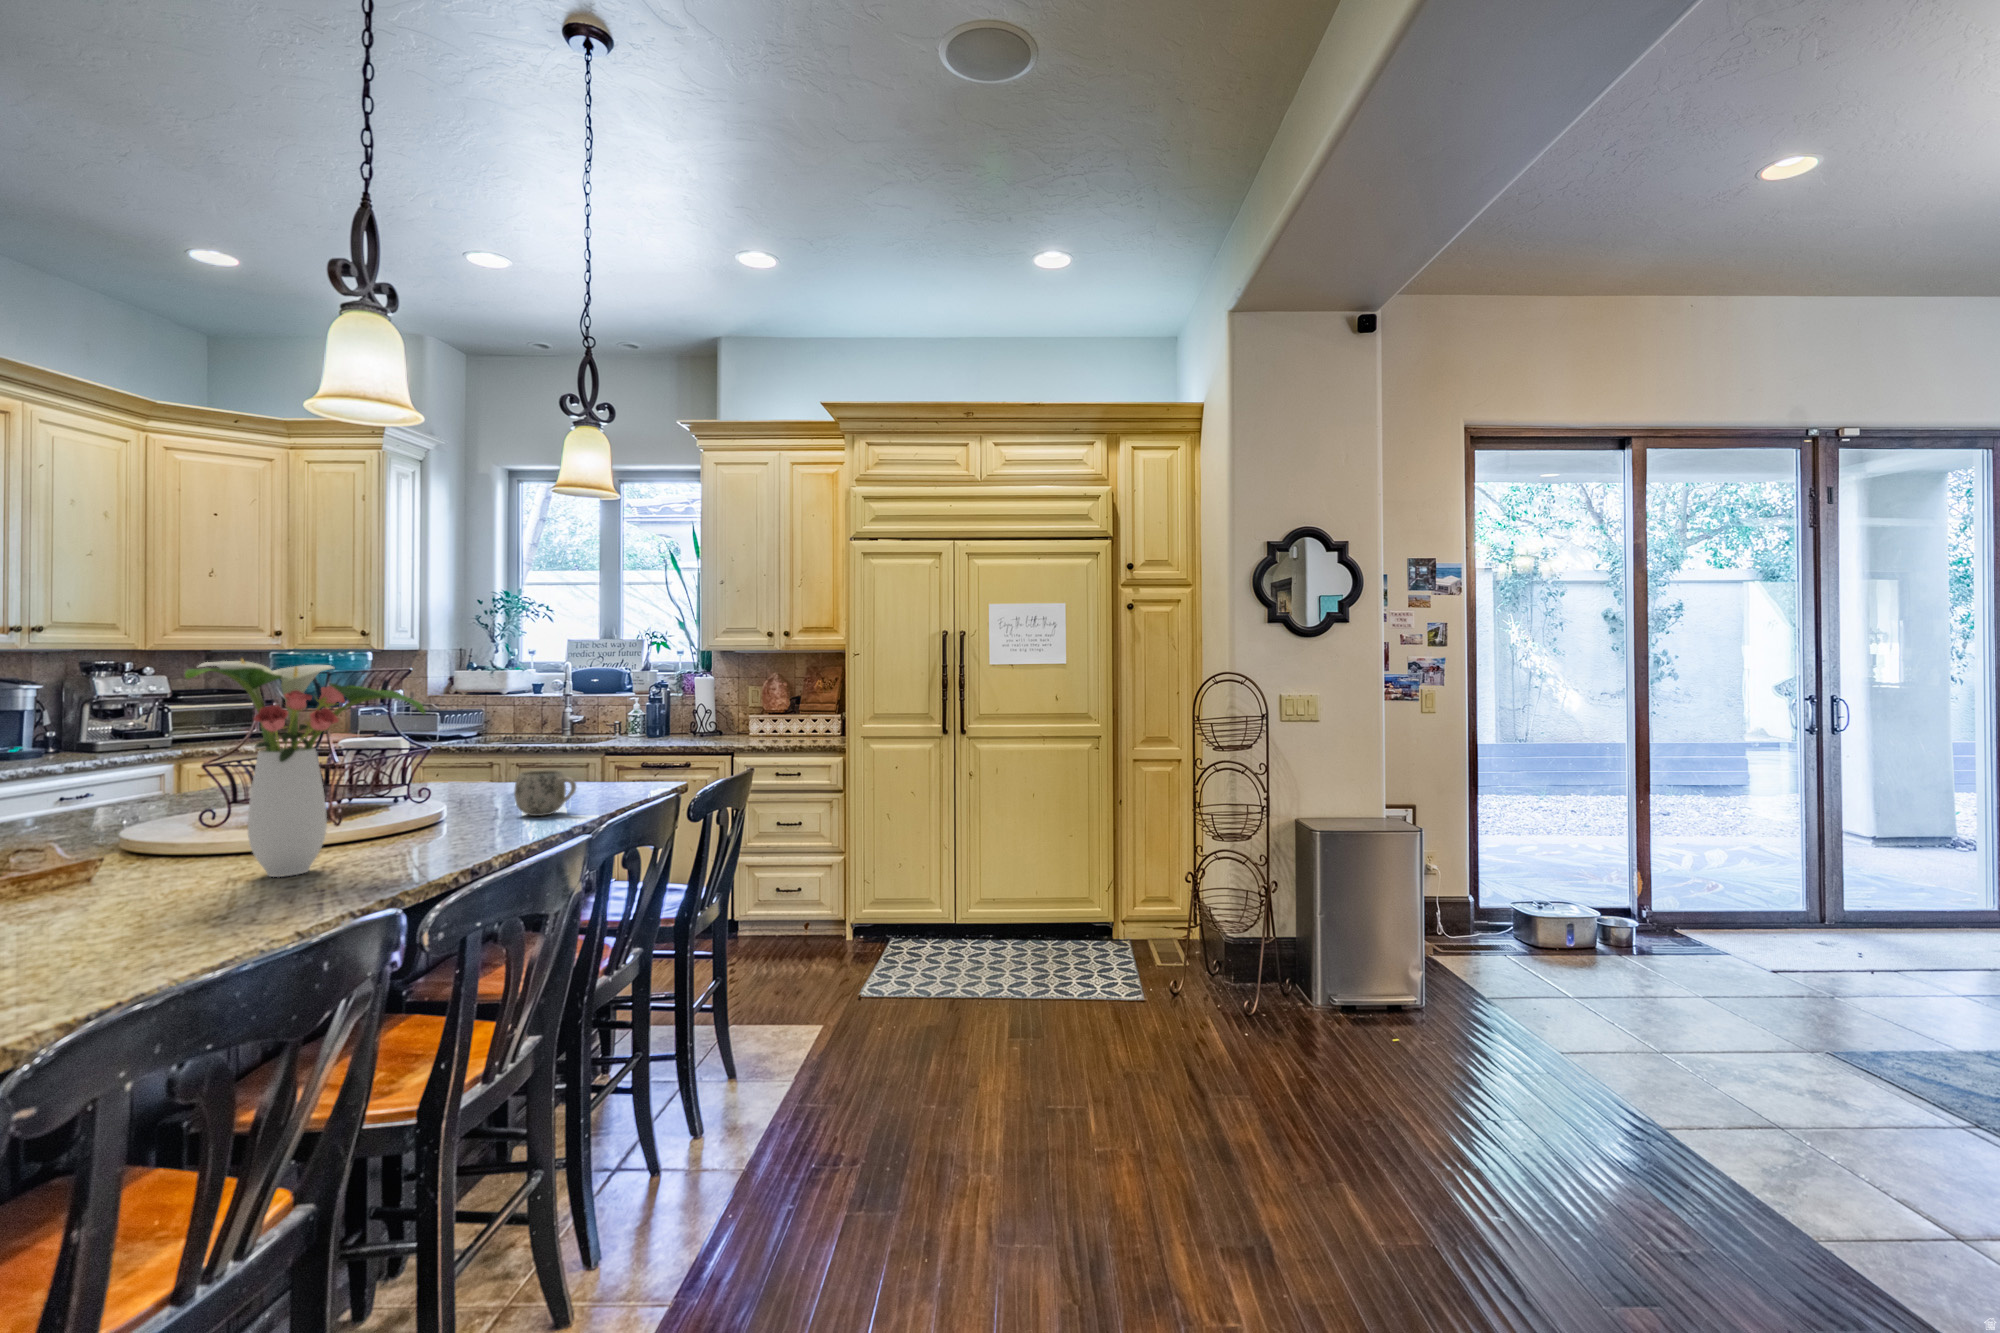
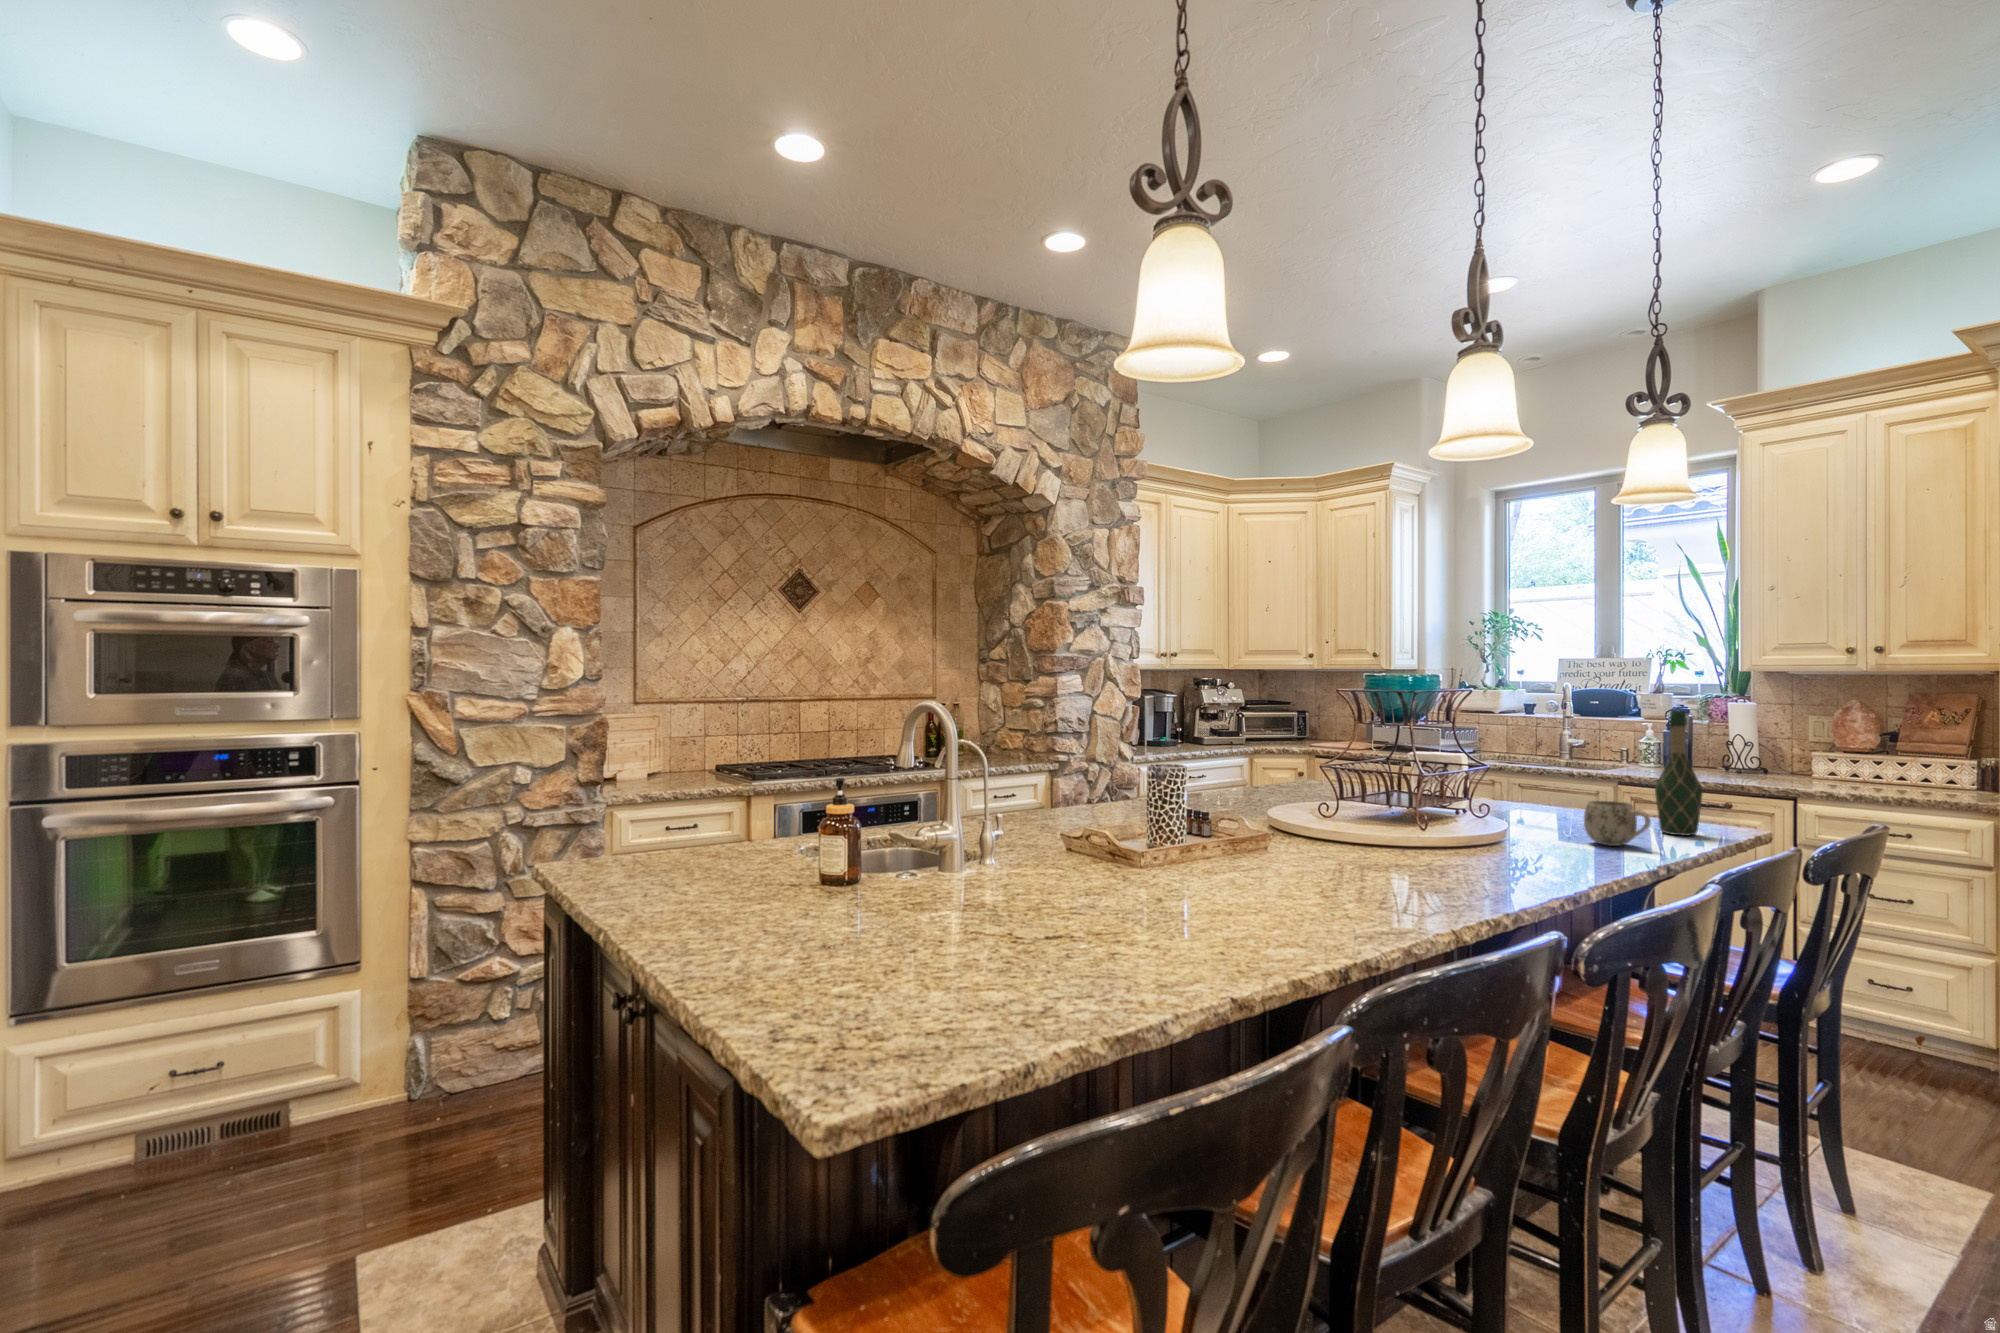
flower arrangement: present [185,659,425,877] -> none [1369,693,1539,867]
wine bottle: none [593,679,634,796] -> present [1655,711,1703,835]

